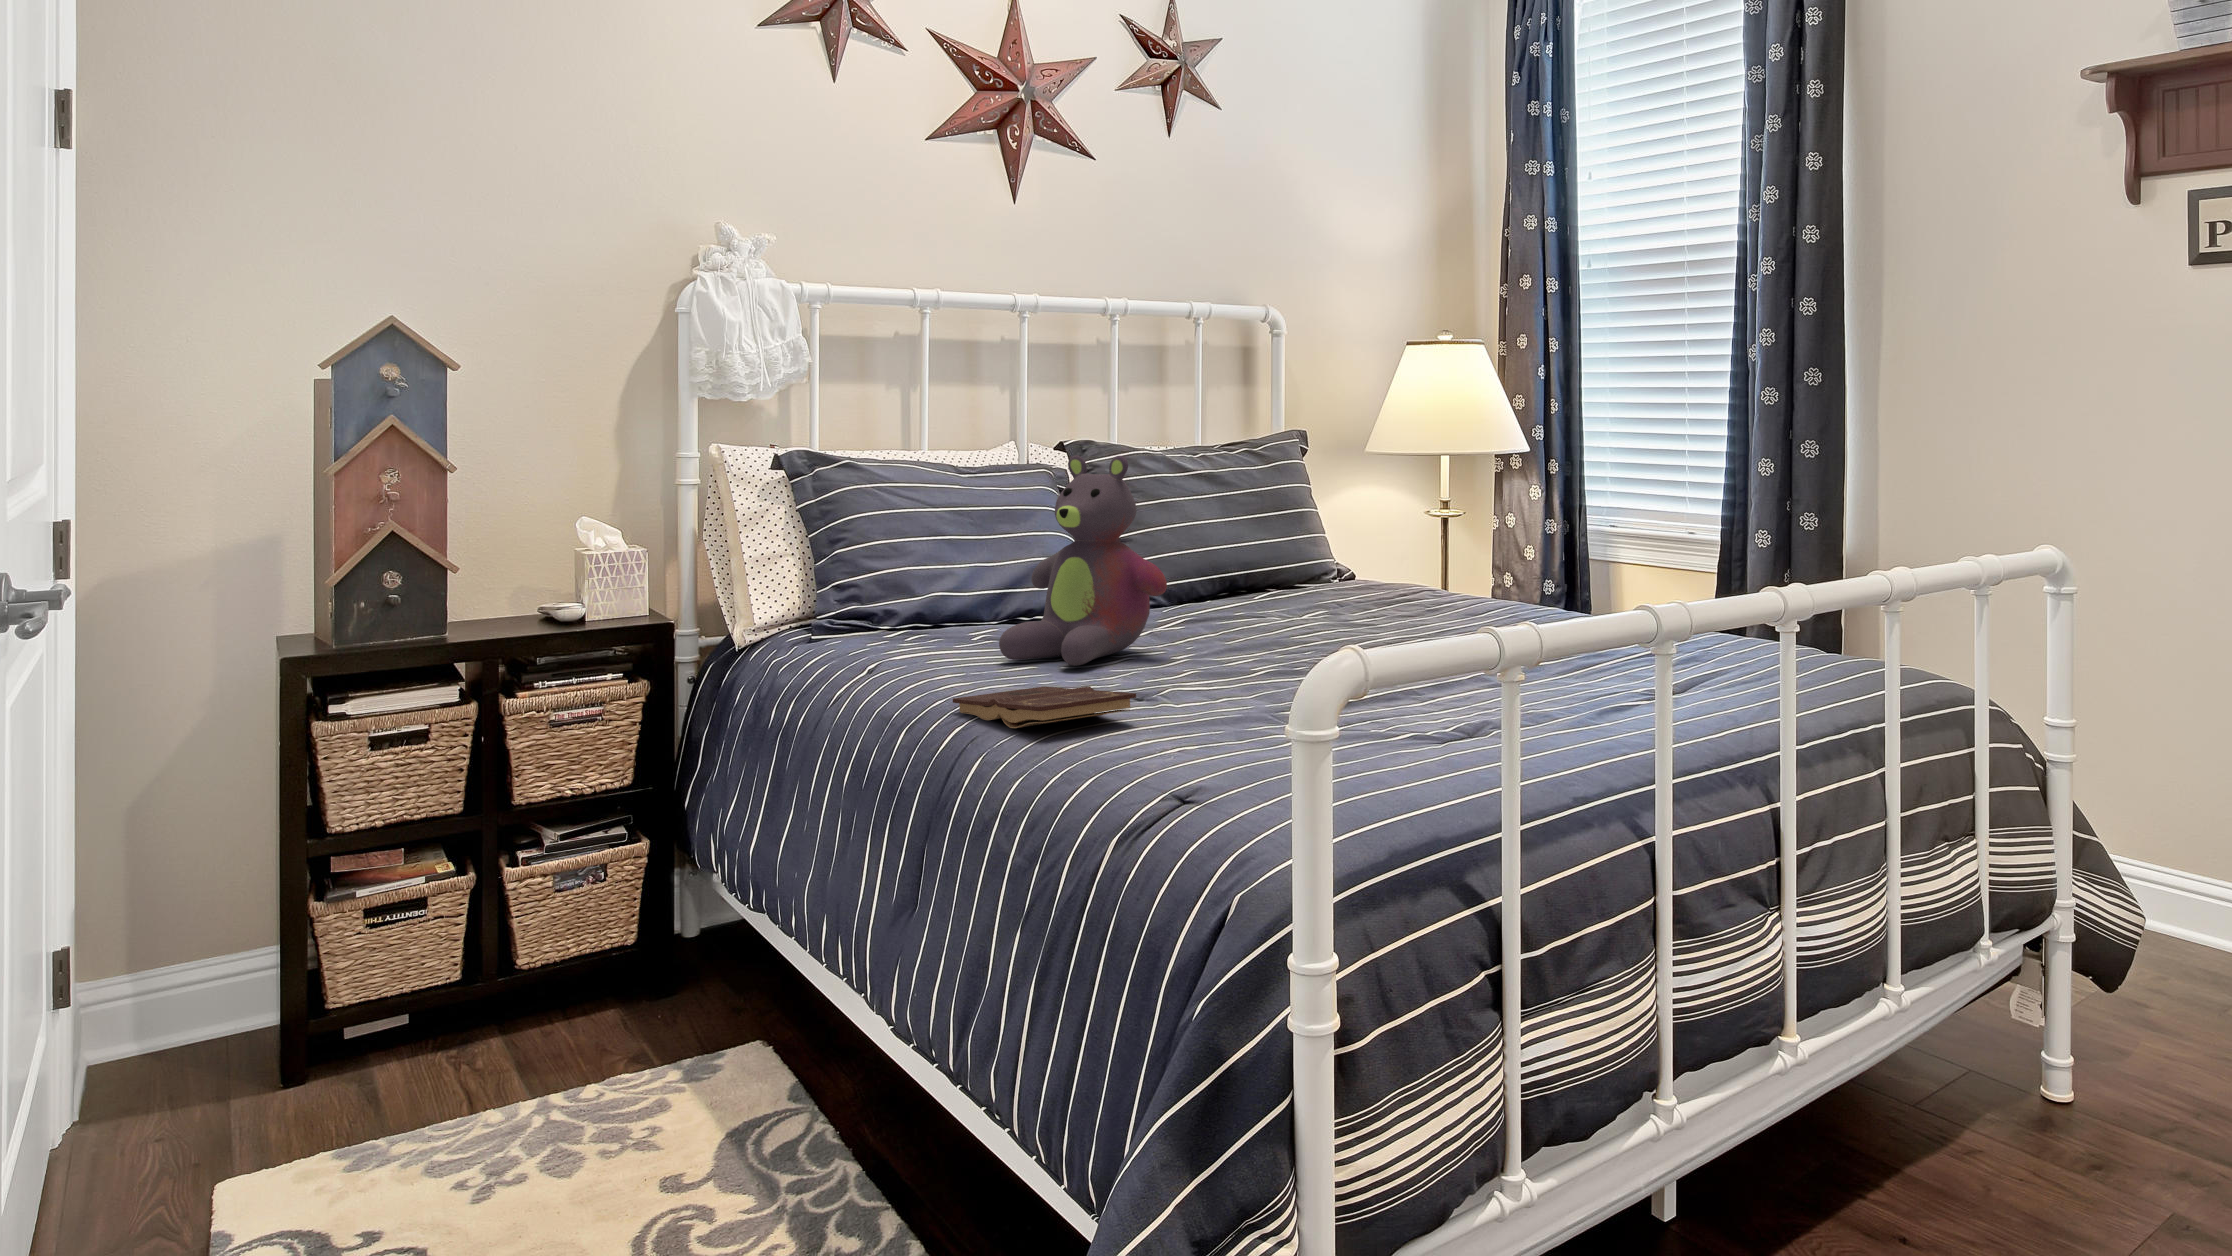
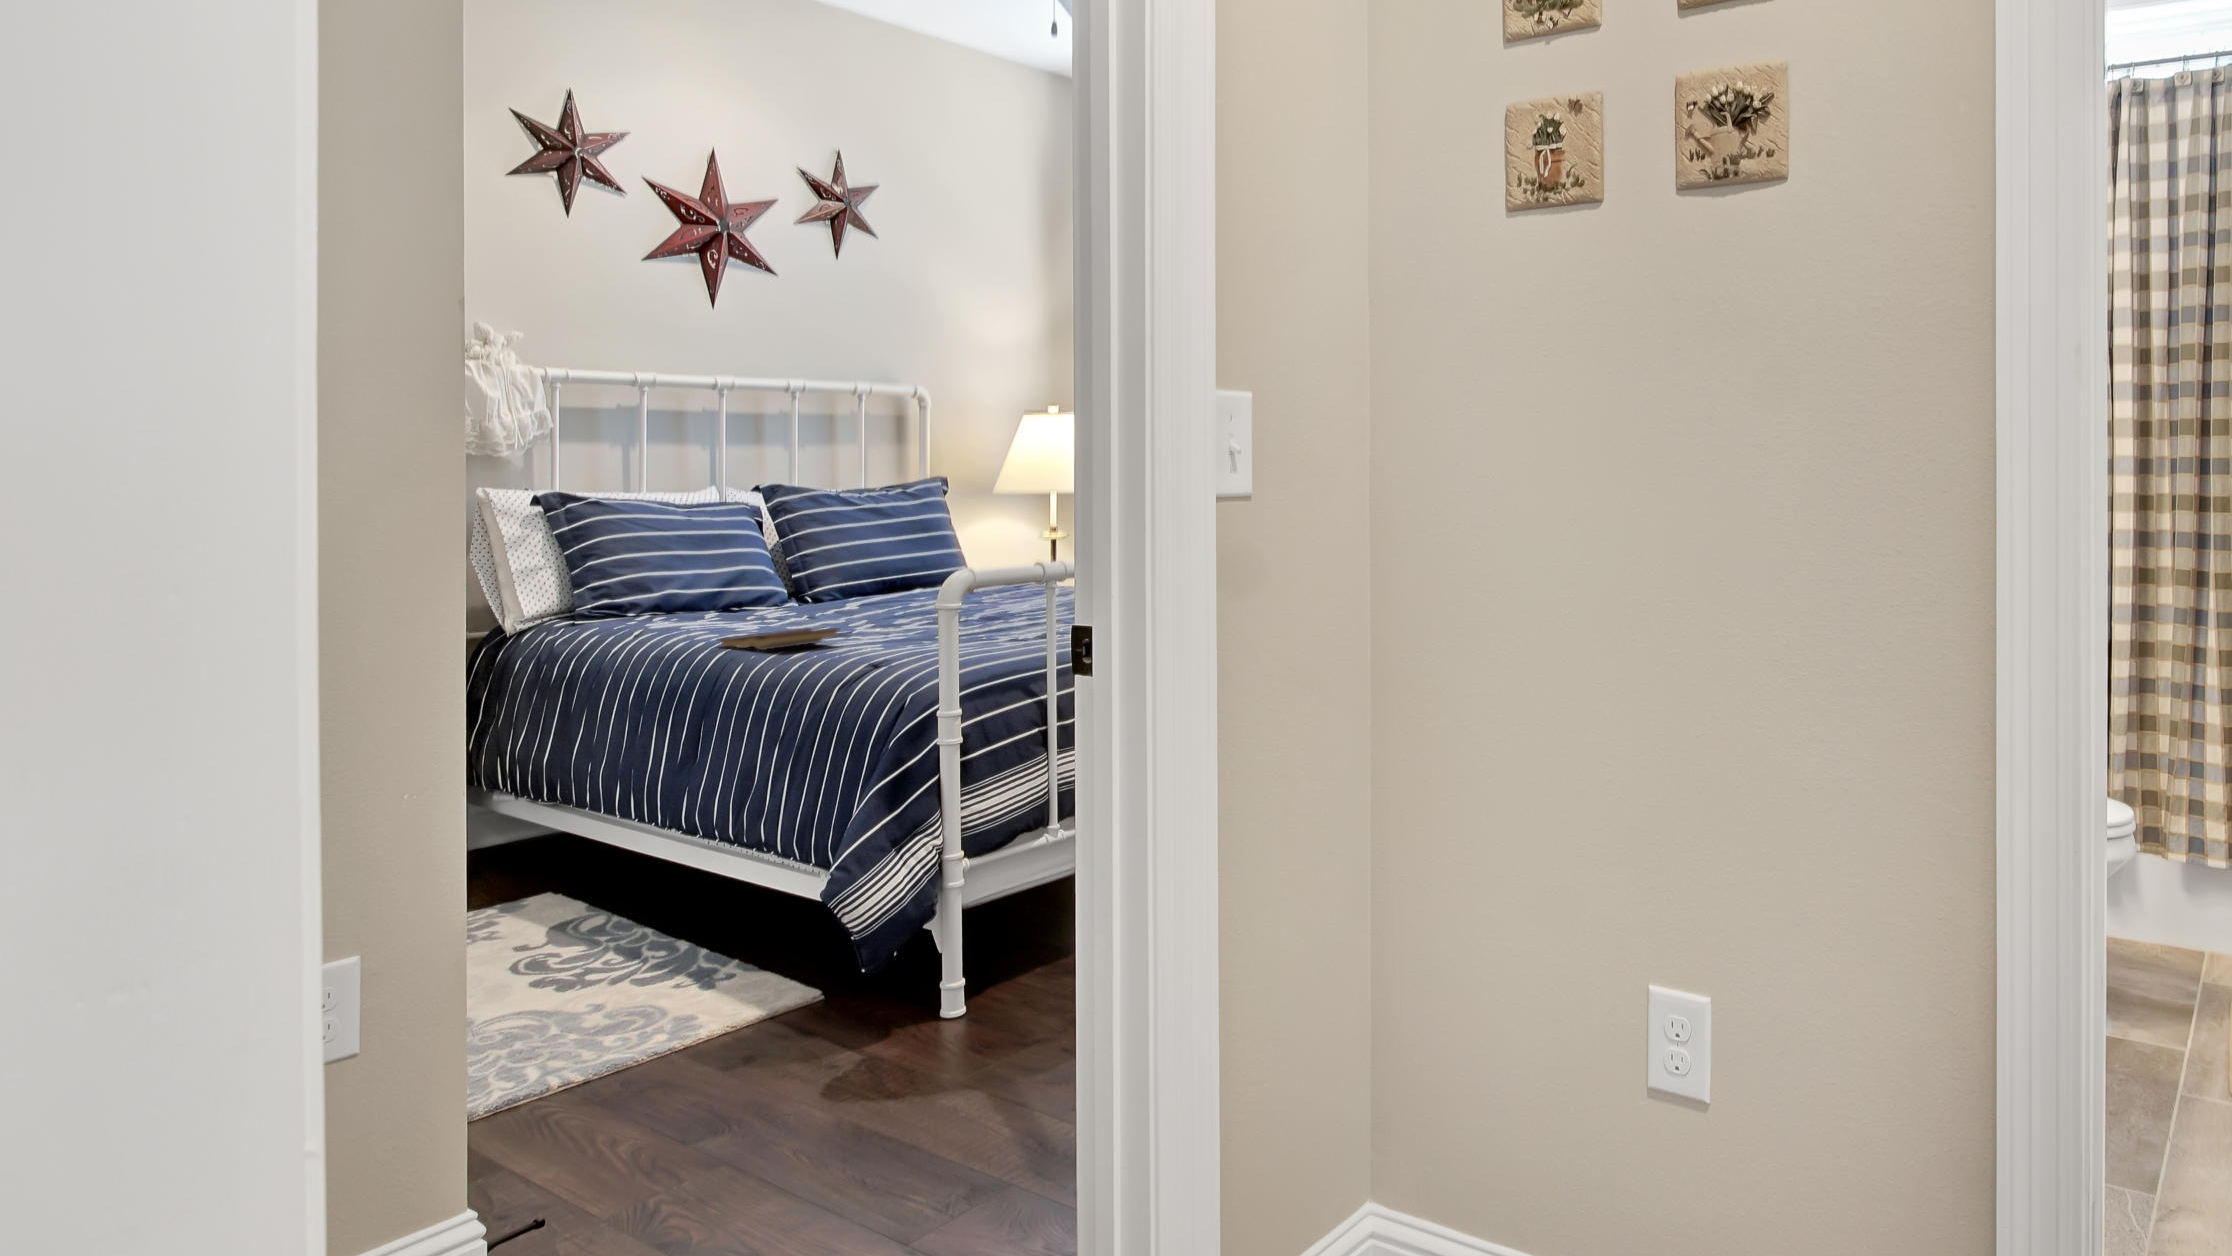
stuffed bear: present [999,455,1167,666] -> none [733,493,852,625]

